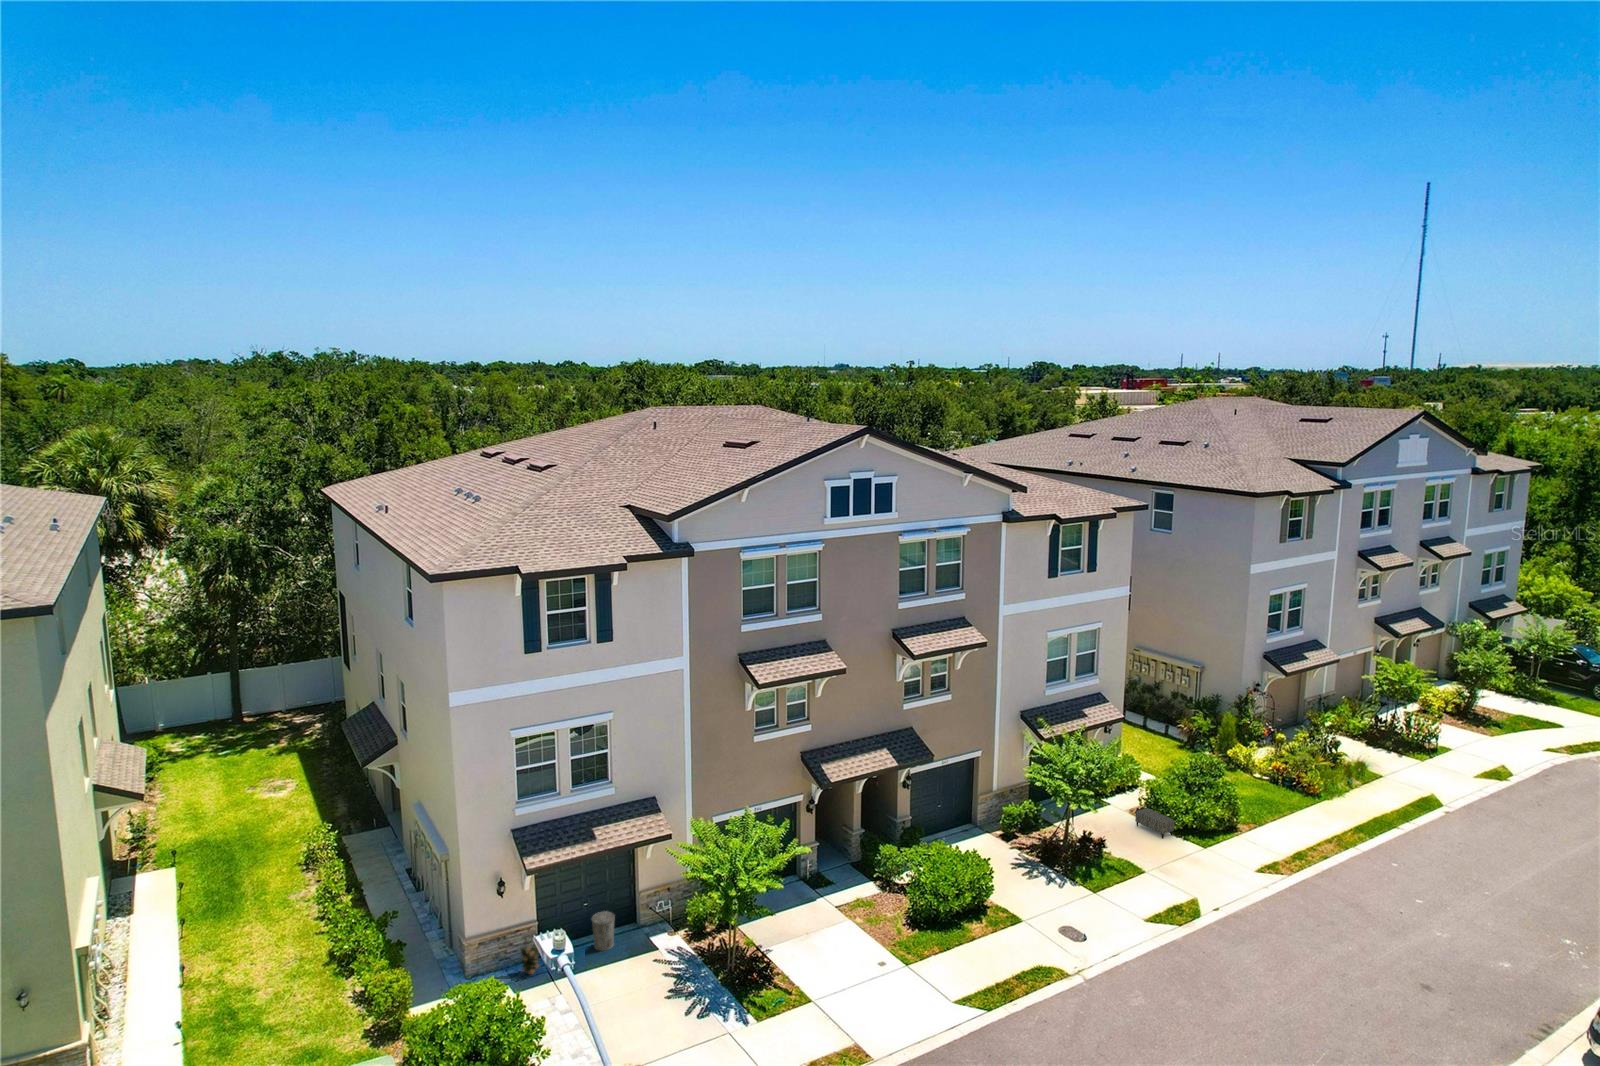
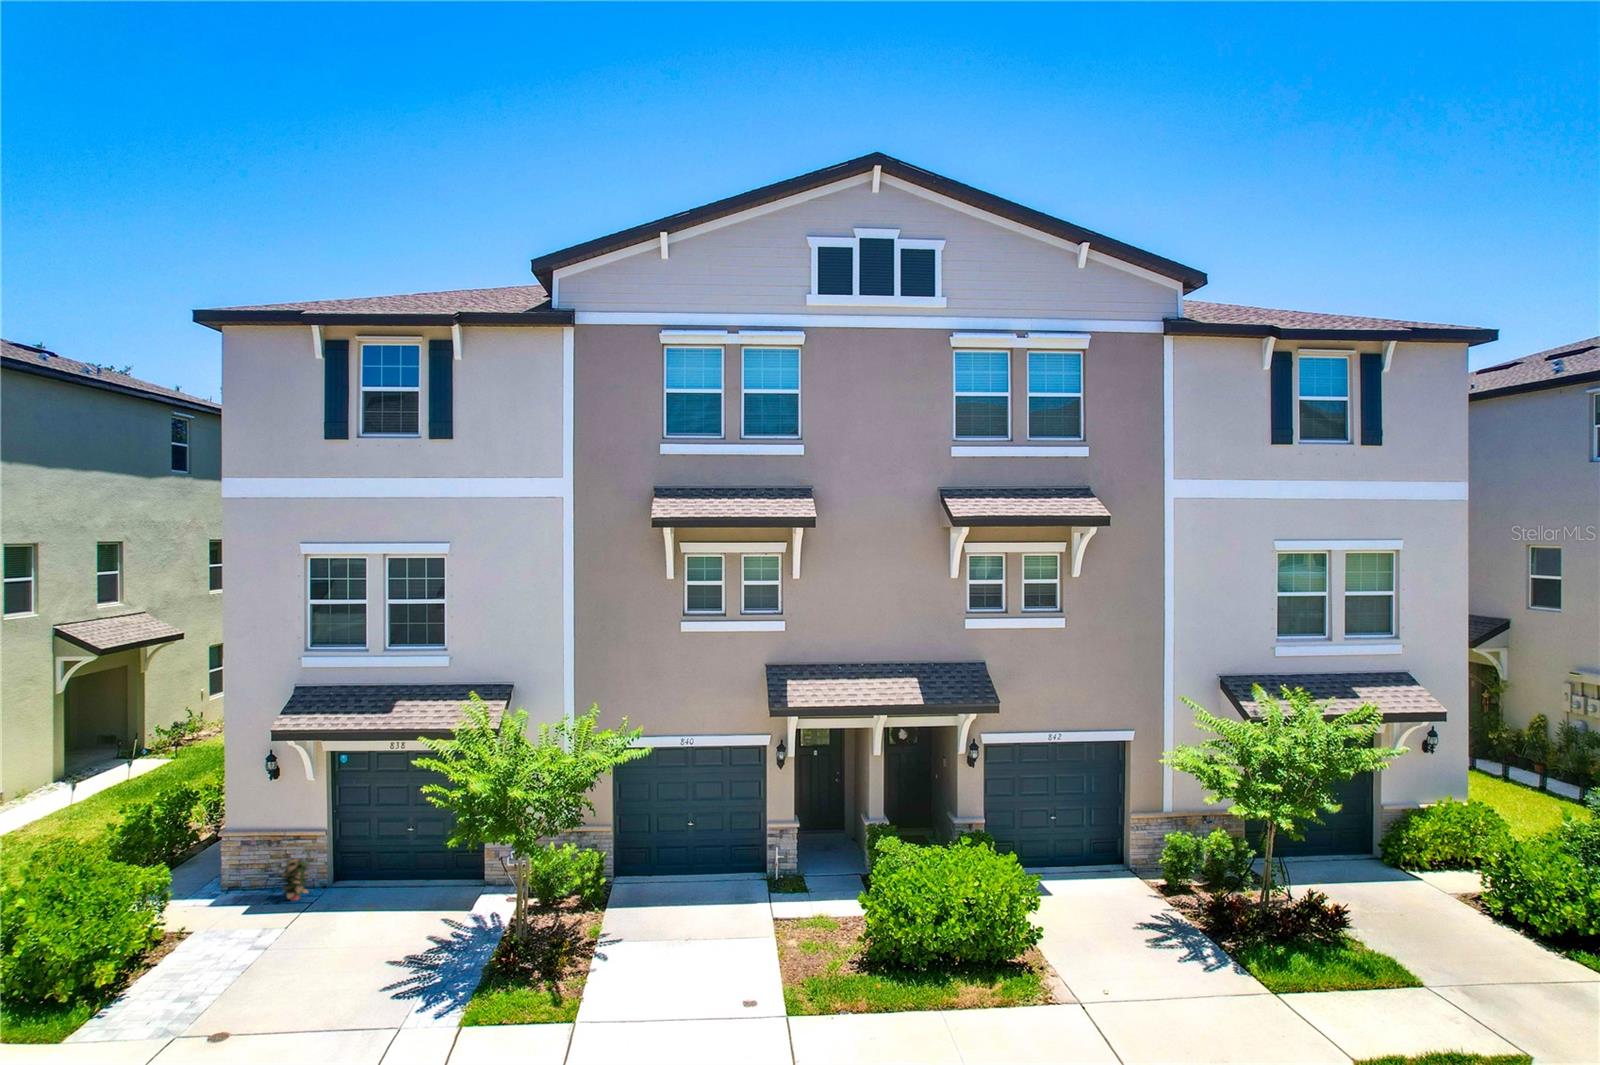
bench: present [1135,808,1174,838] -> none [1457,884,1549,949]
trash can: present [592,911,615,951] -> none [398,840,435,896]

